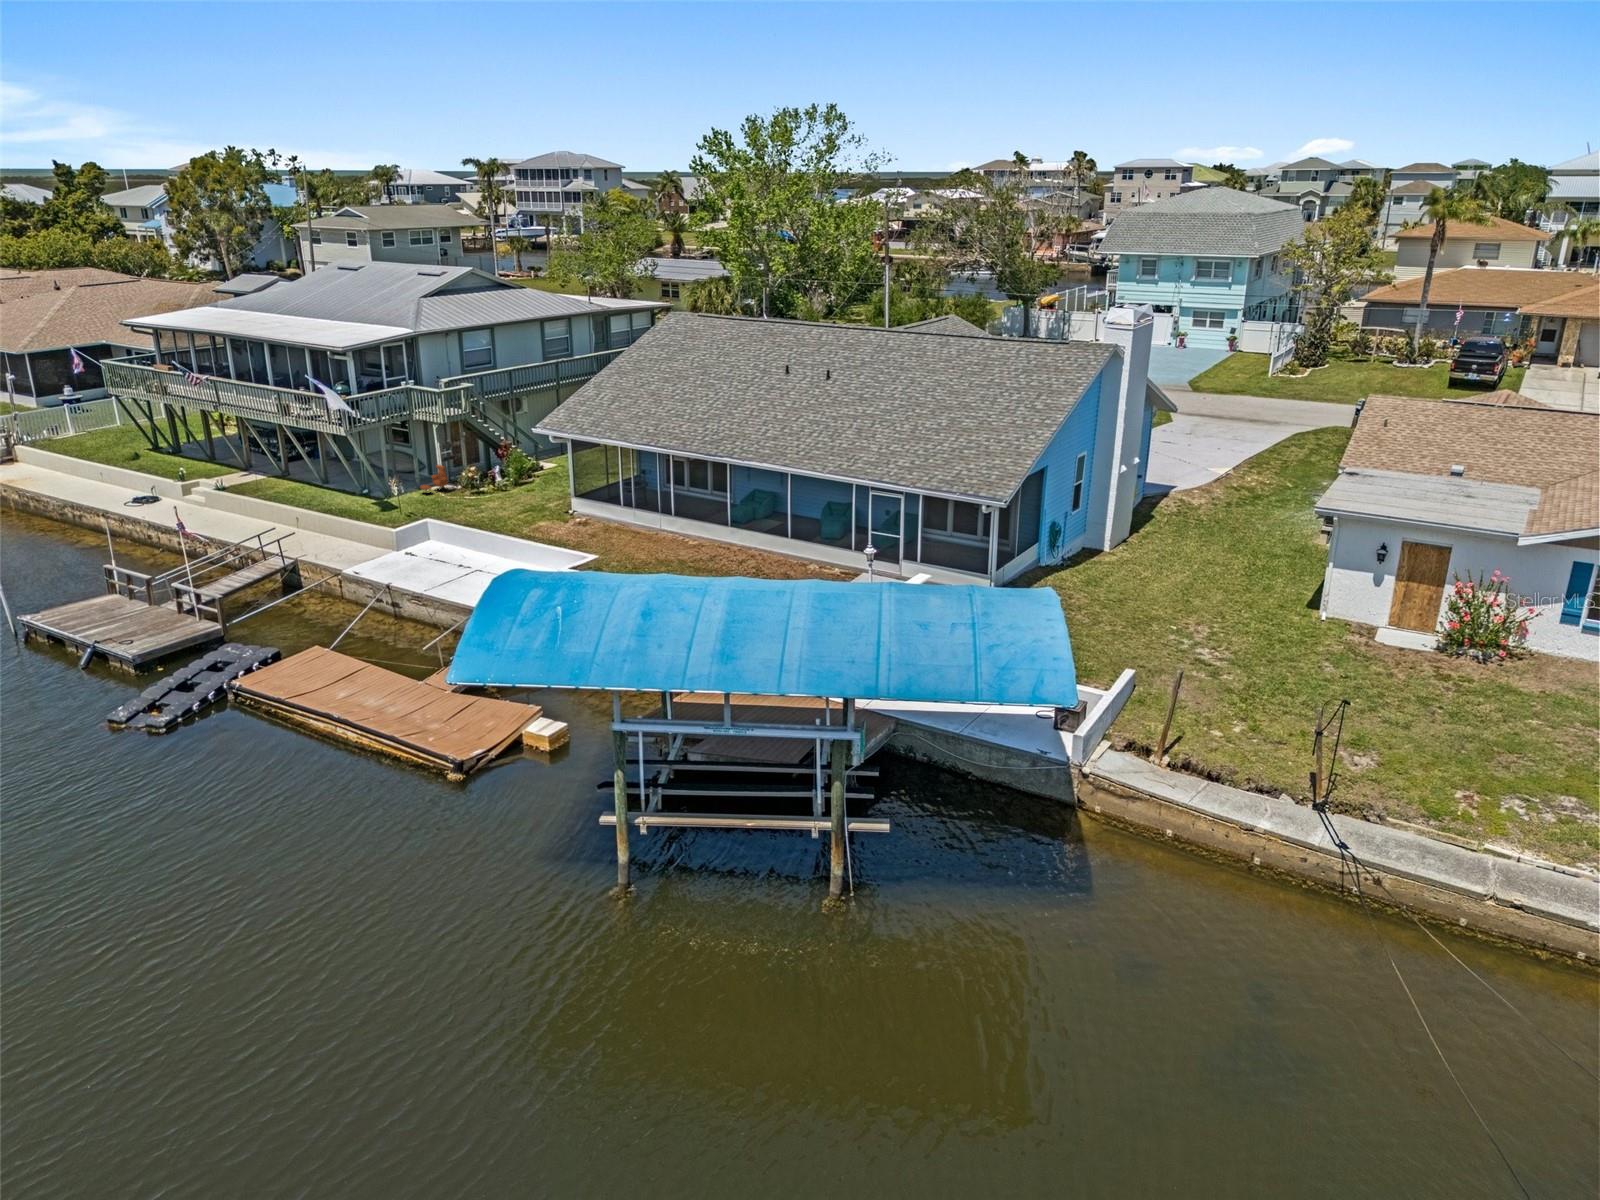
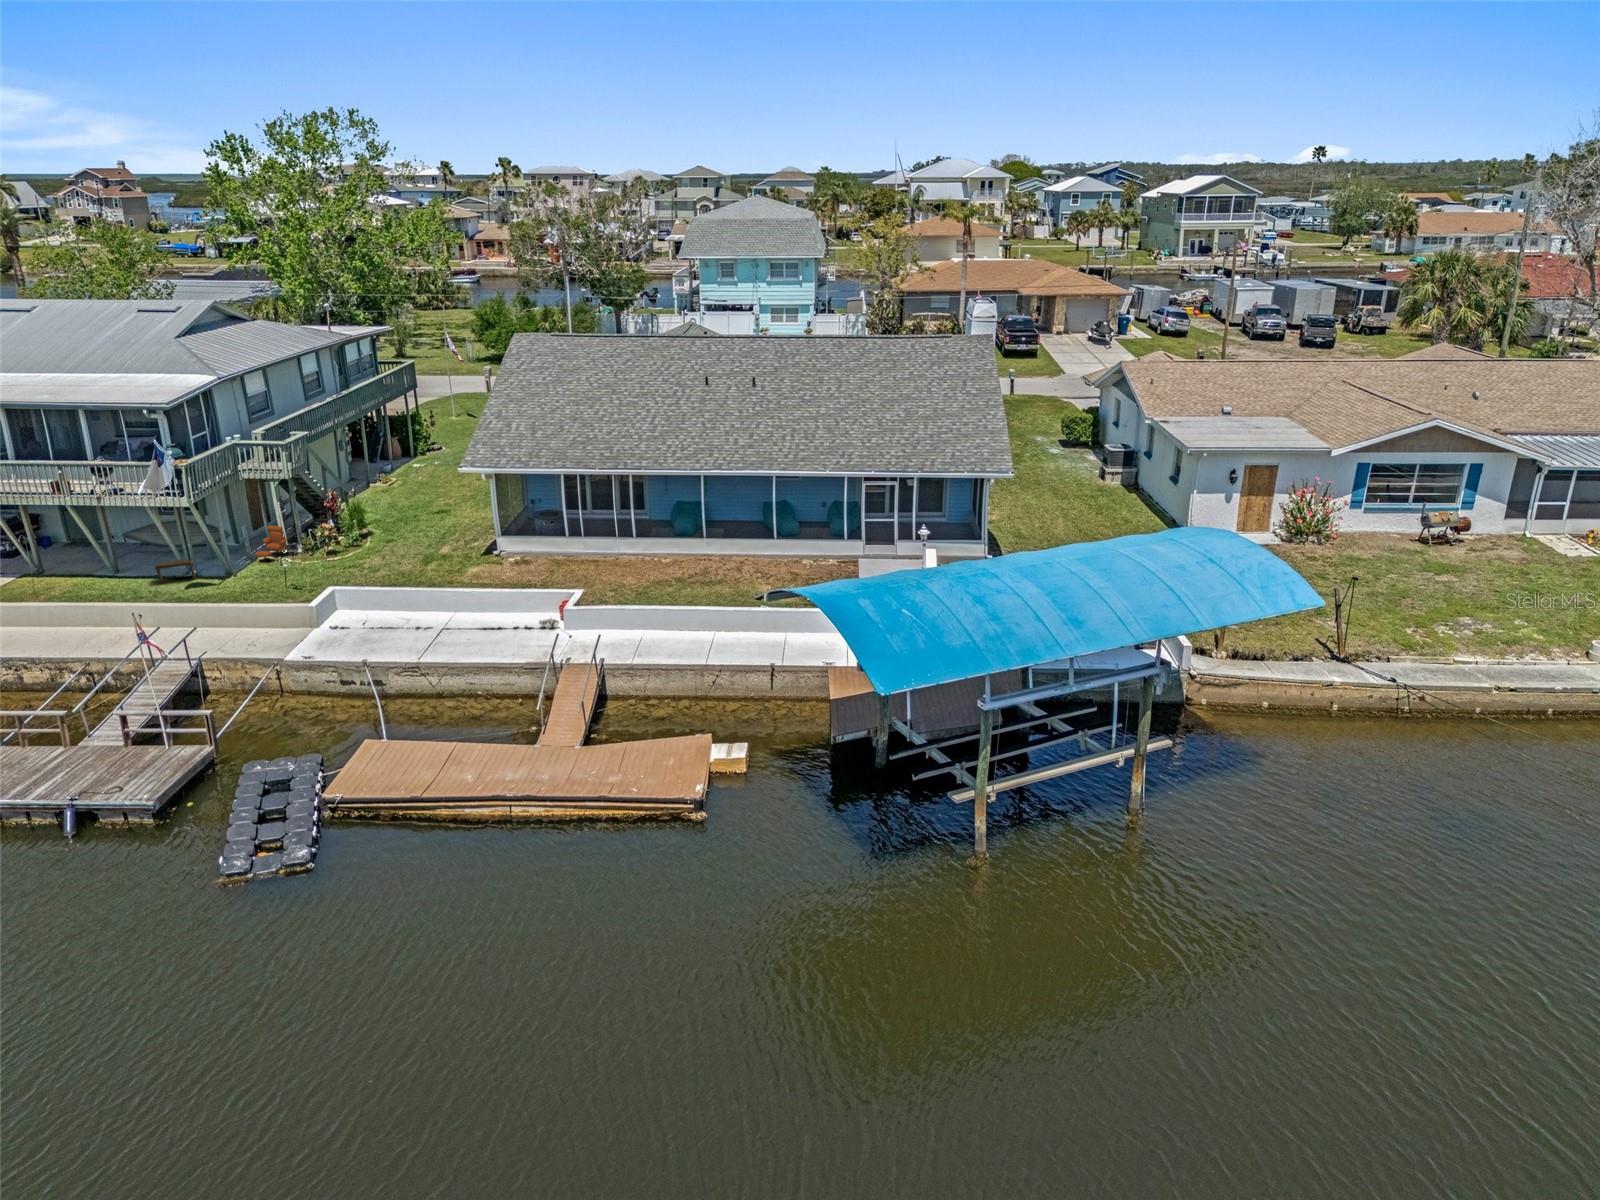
bench: none [336,481,369,499] -> present [155,558,196,584]

